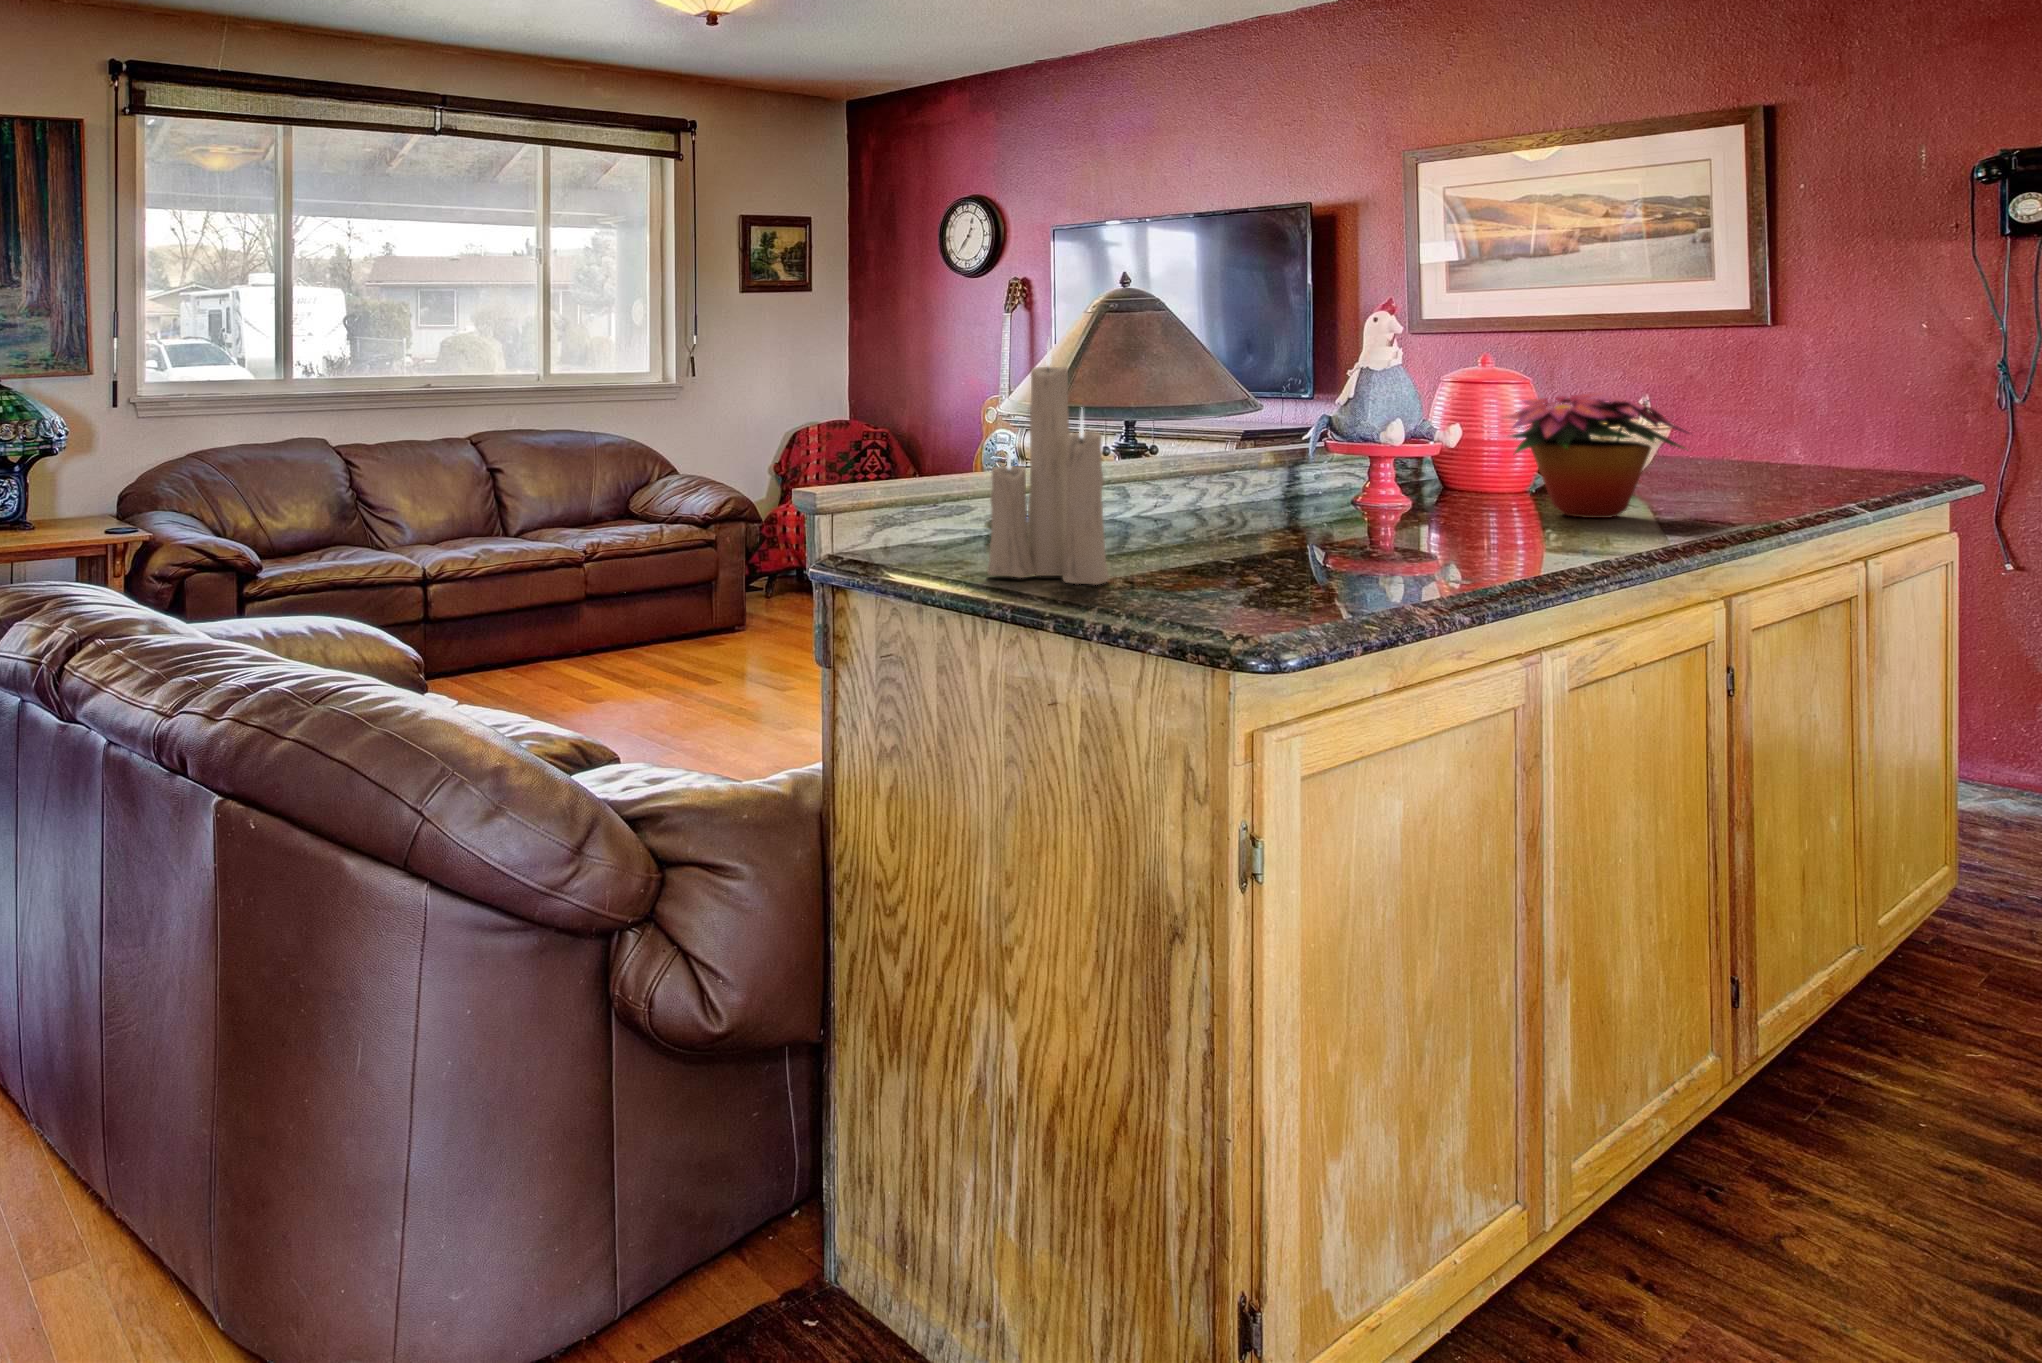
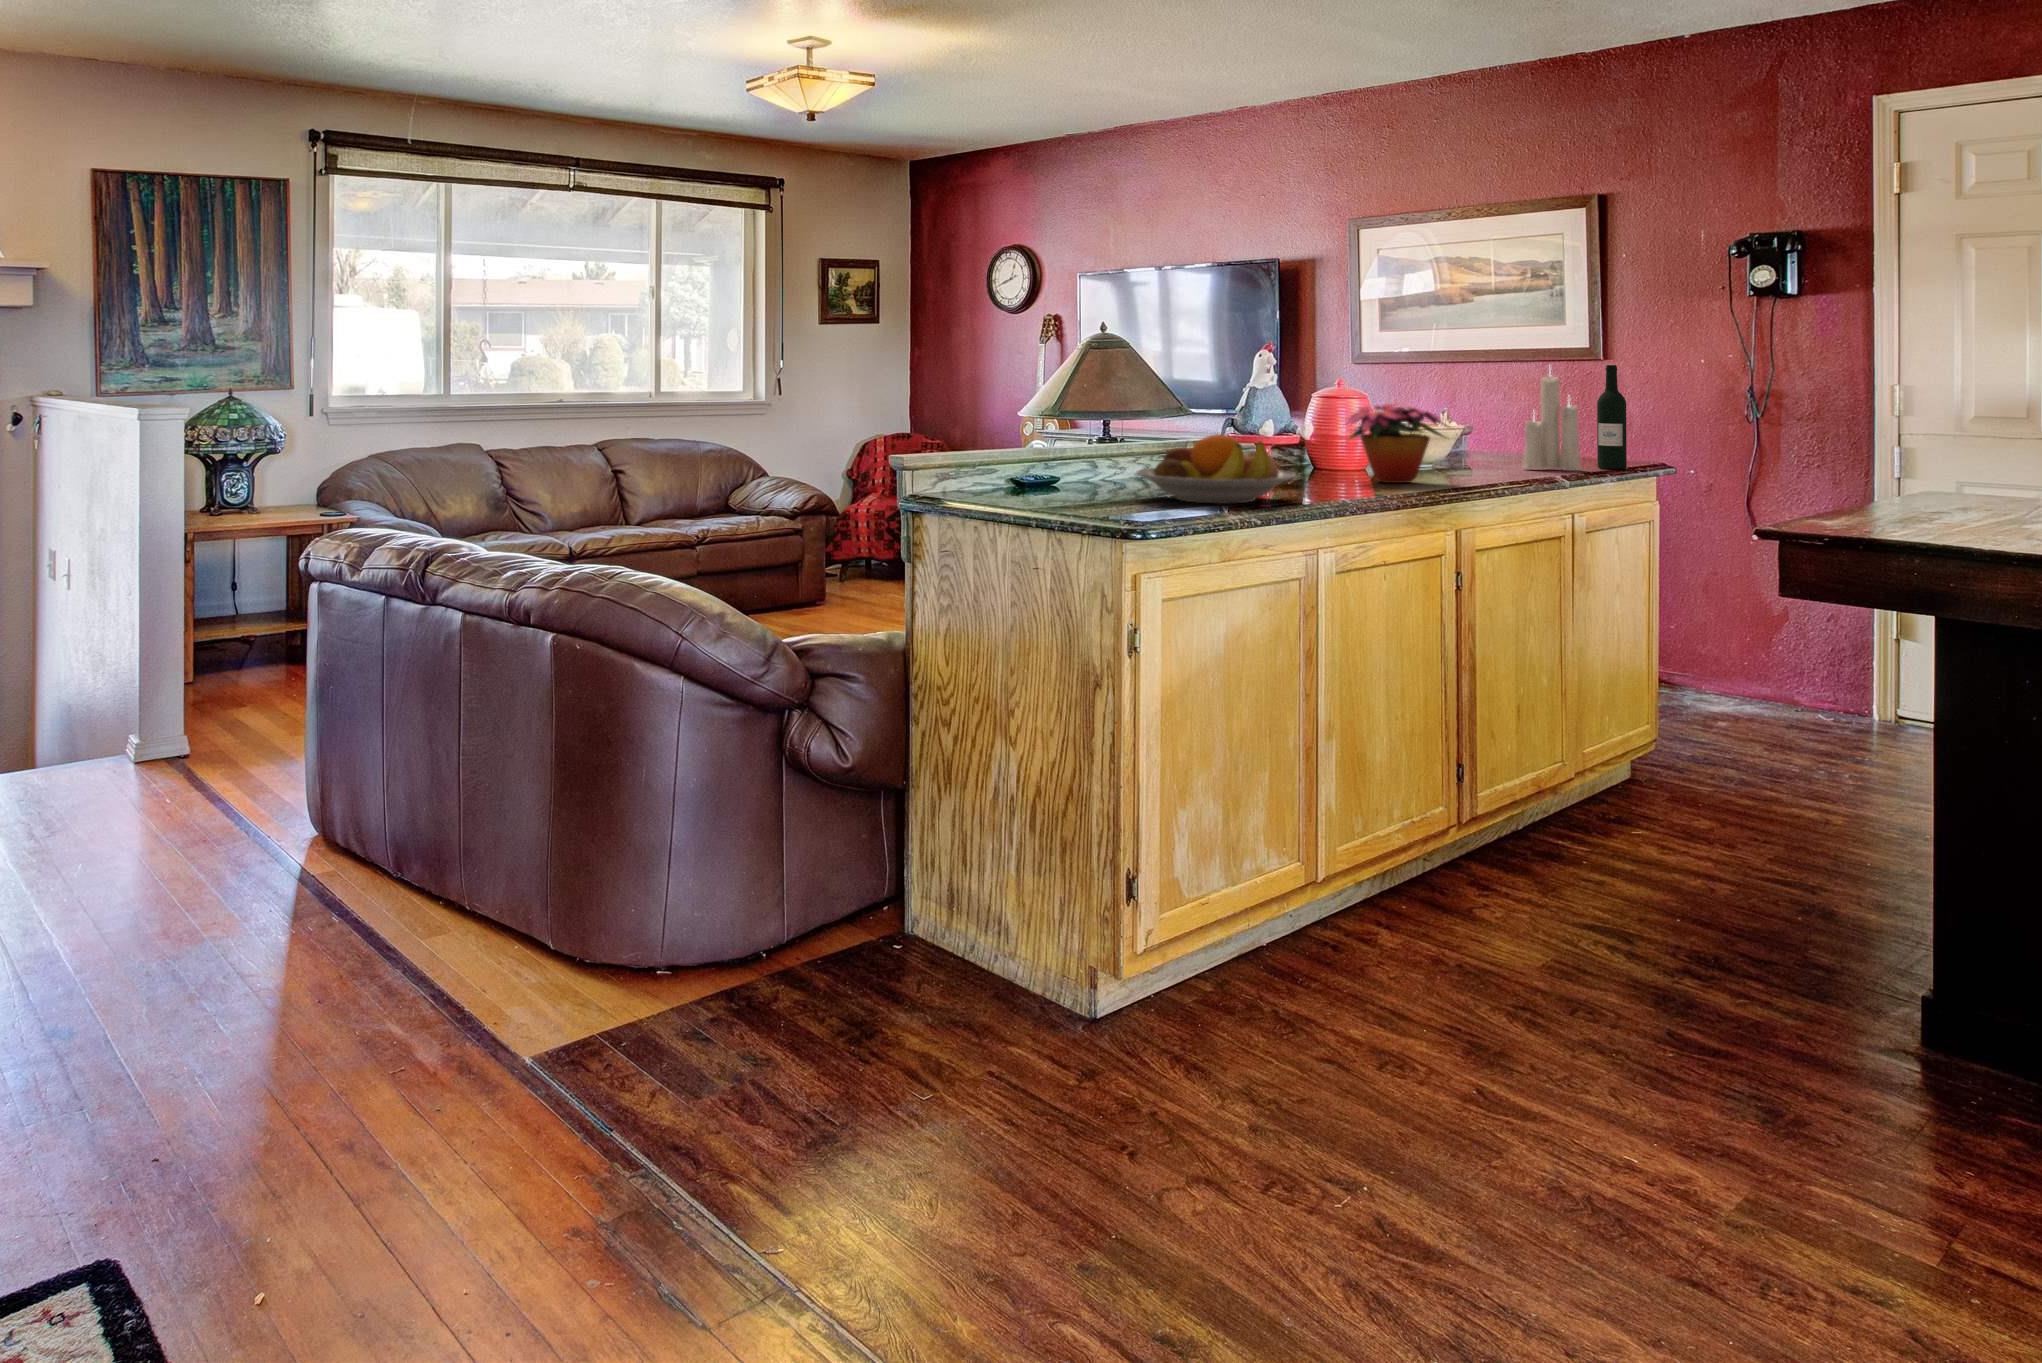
wine bottle: none [1858,332,1907,487] -> present [1597,365,1627,469]
candle: present [987,342,1109,585] -> present [1523,375,1580,471]
fruit bowl: none [1204,451,1484,569] -> present [1137,434,1295,504]

